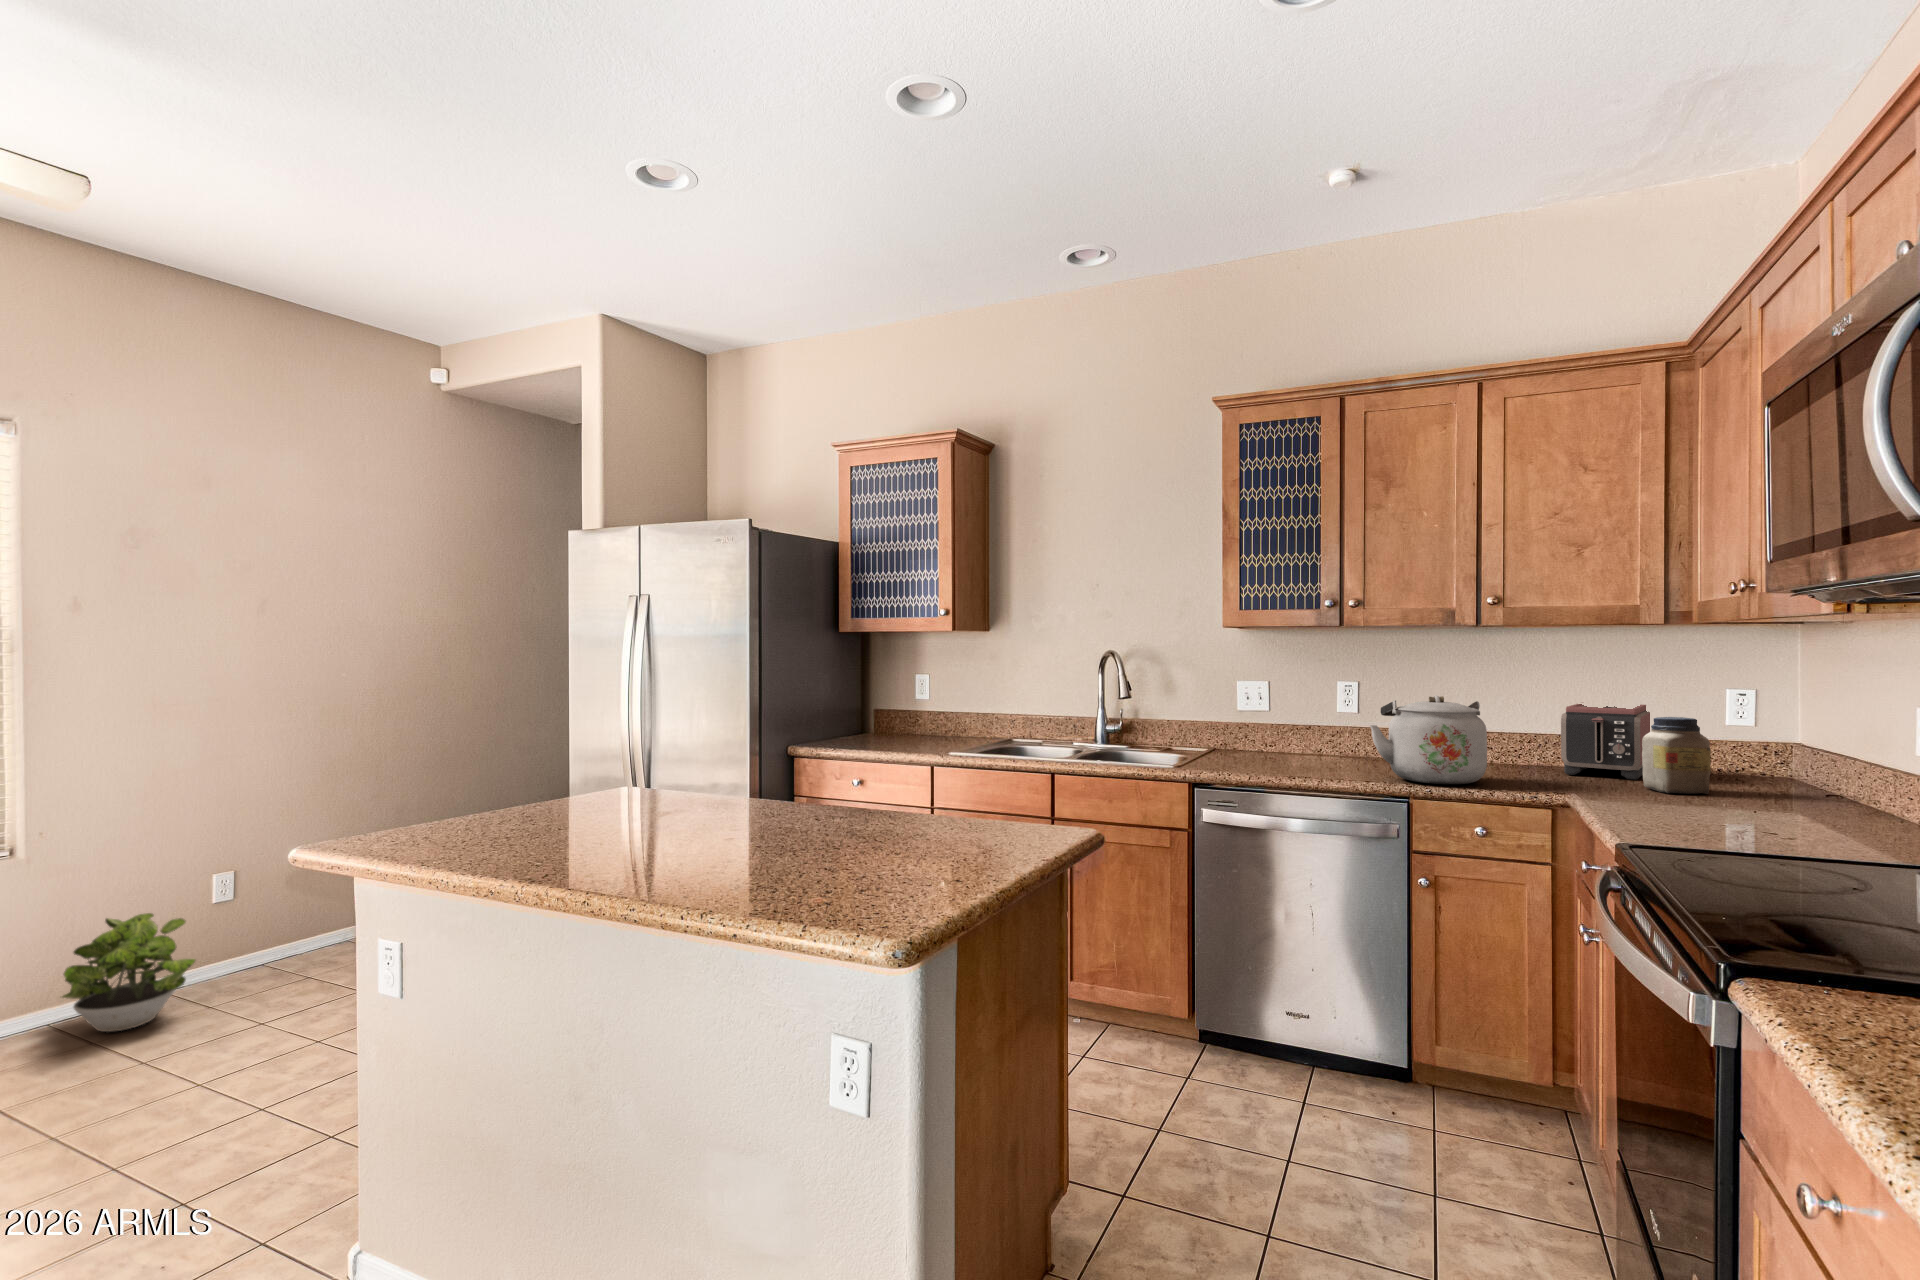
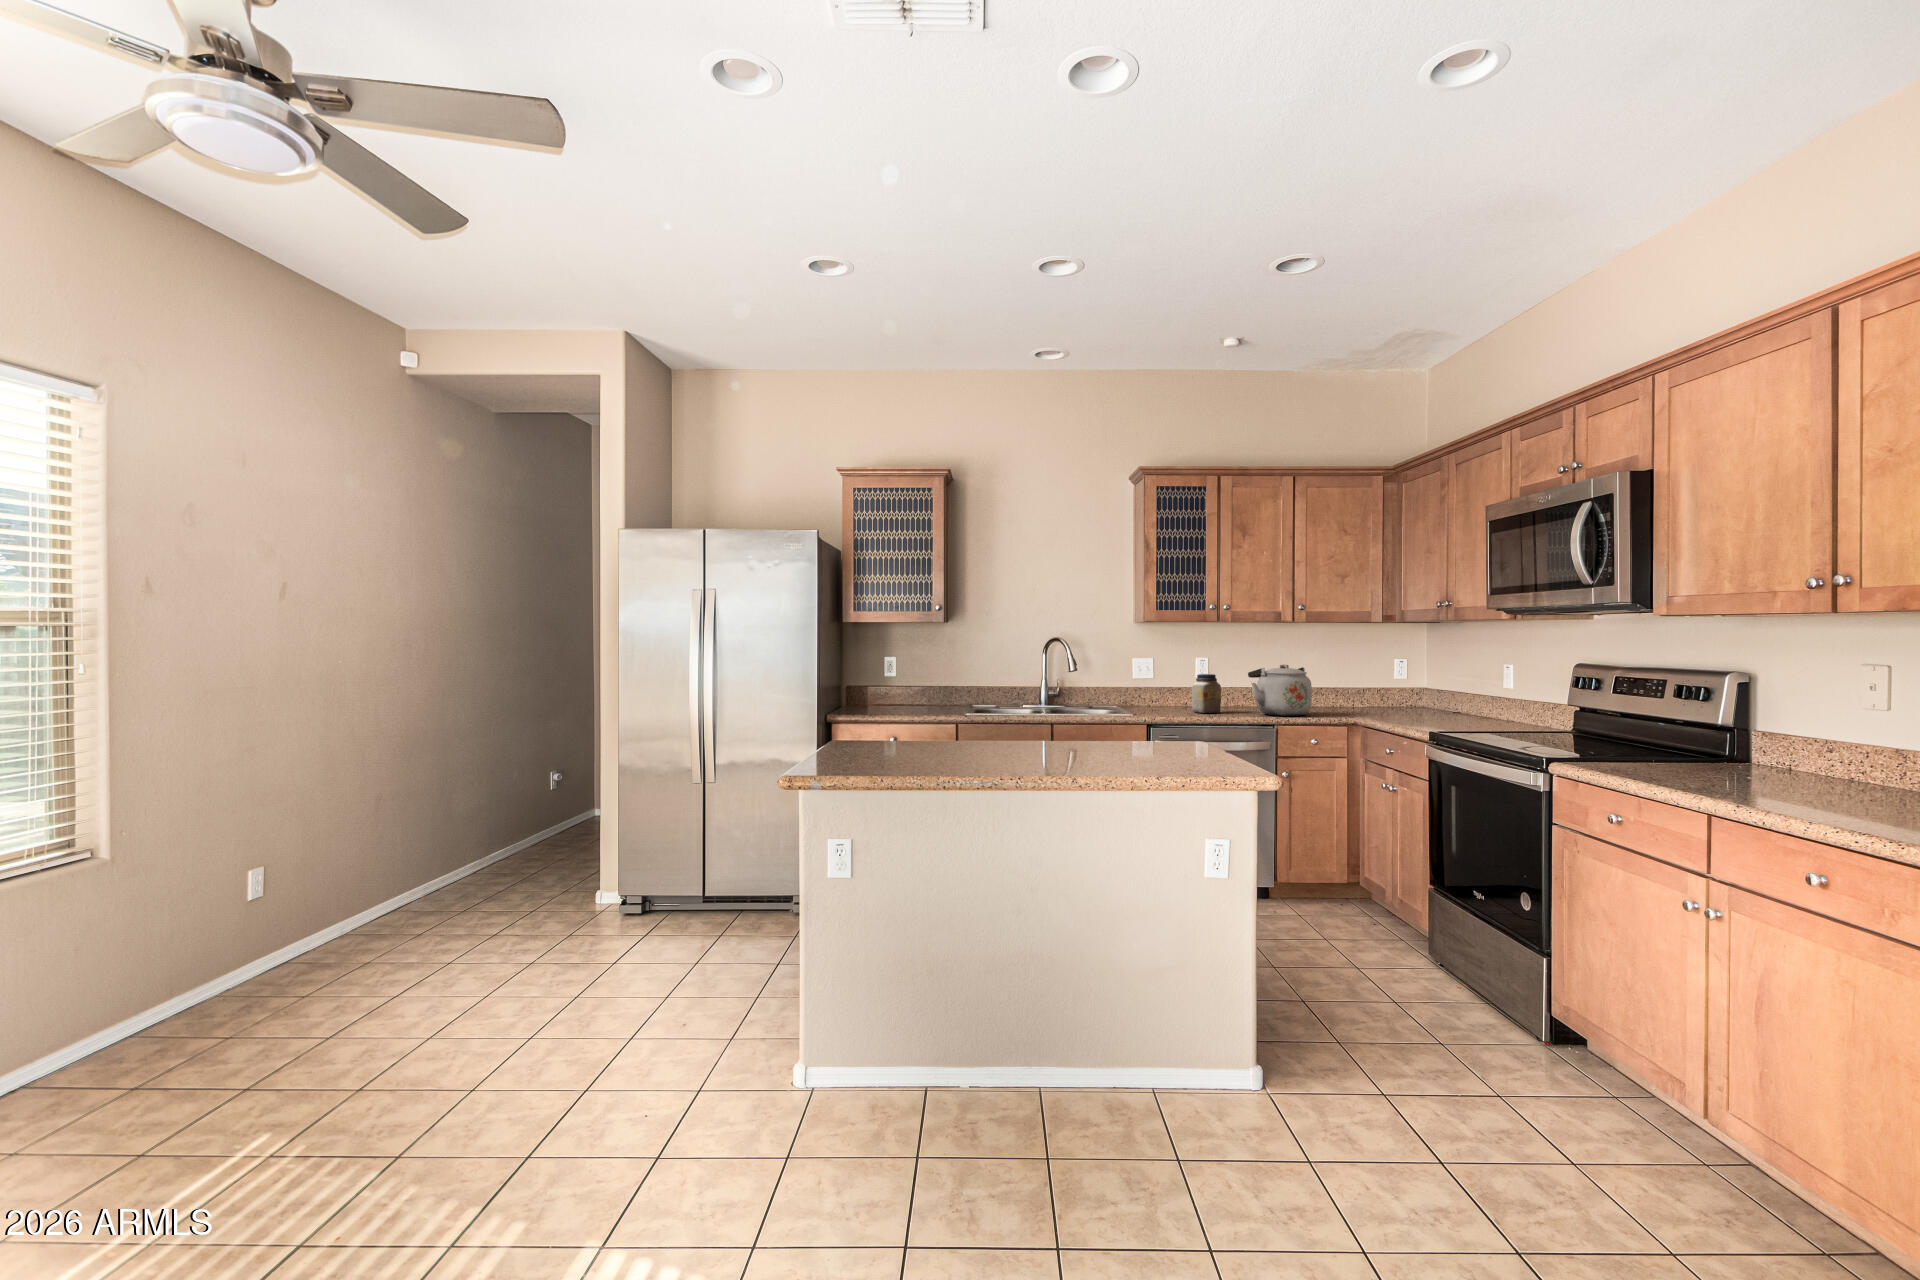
toaster: present [1561,704,1650,780] -> none [1325,668,1370,710]
jar: present [1642,717,1711,794] -> present [1192,674,1221,713]
potted plant: present [62,913,195,1032] -> none [172,903,322,1024]

